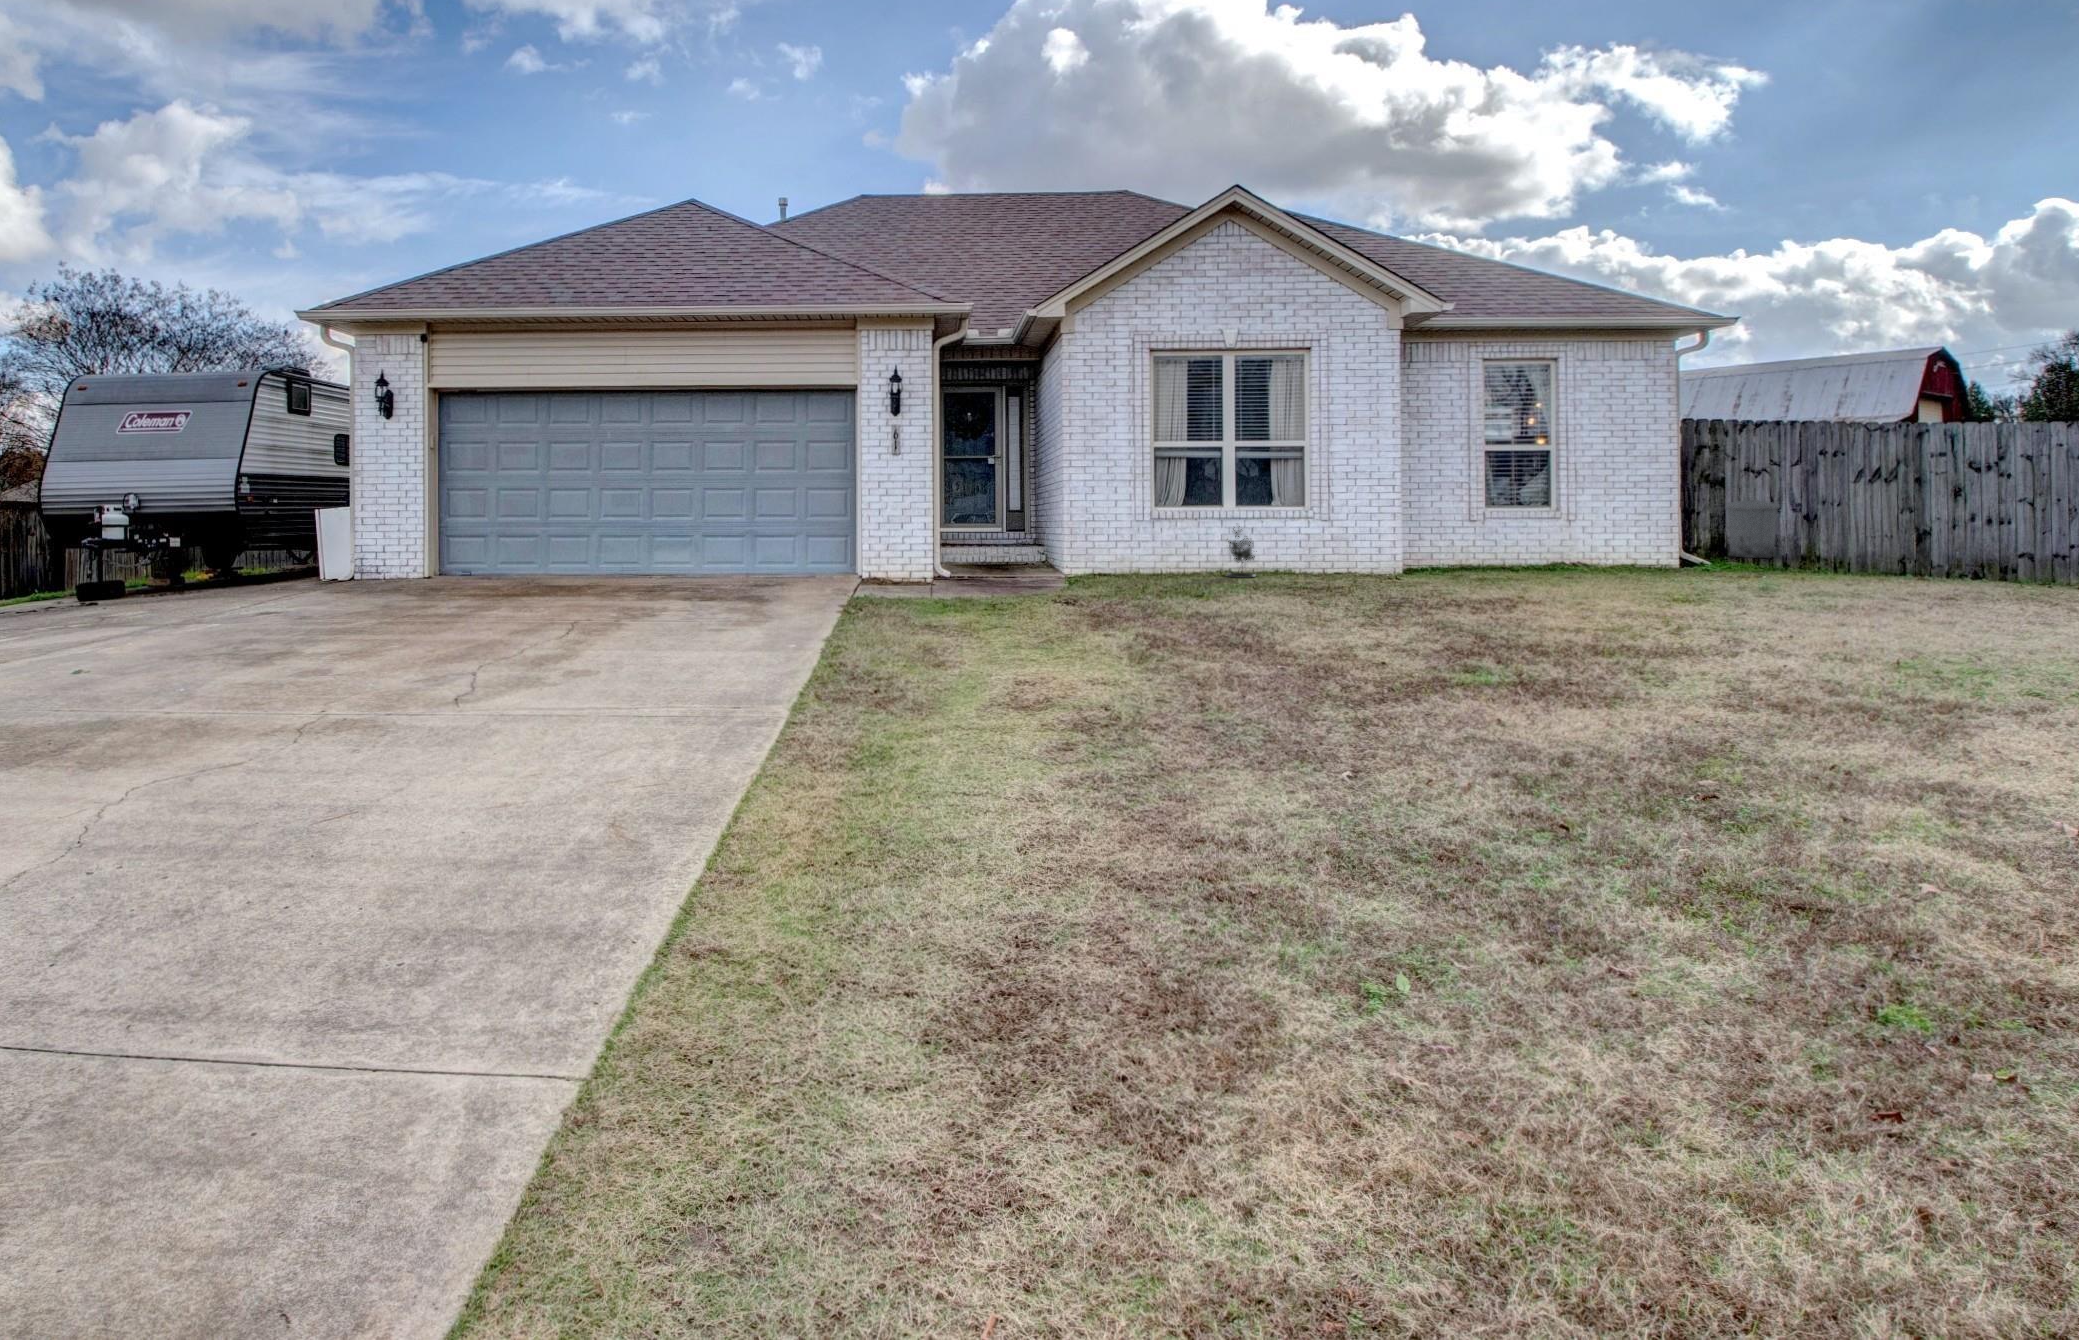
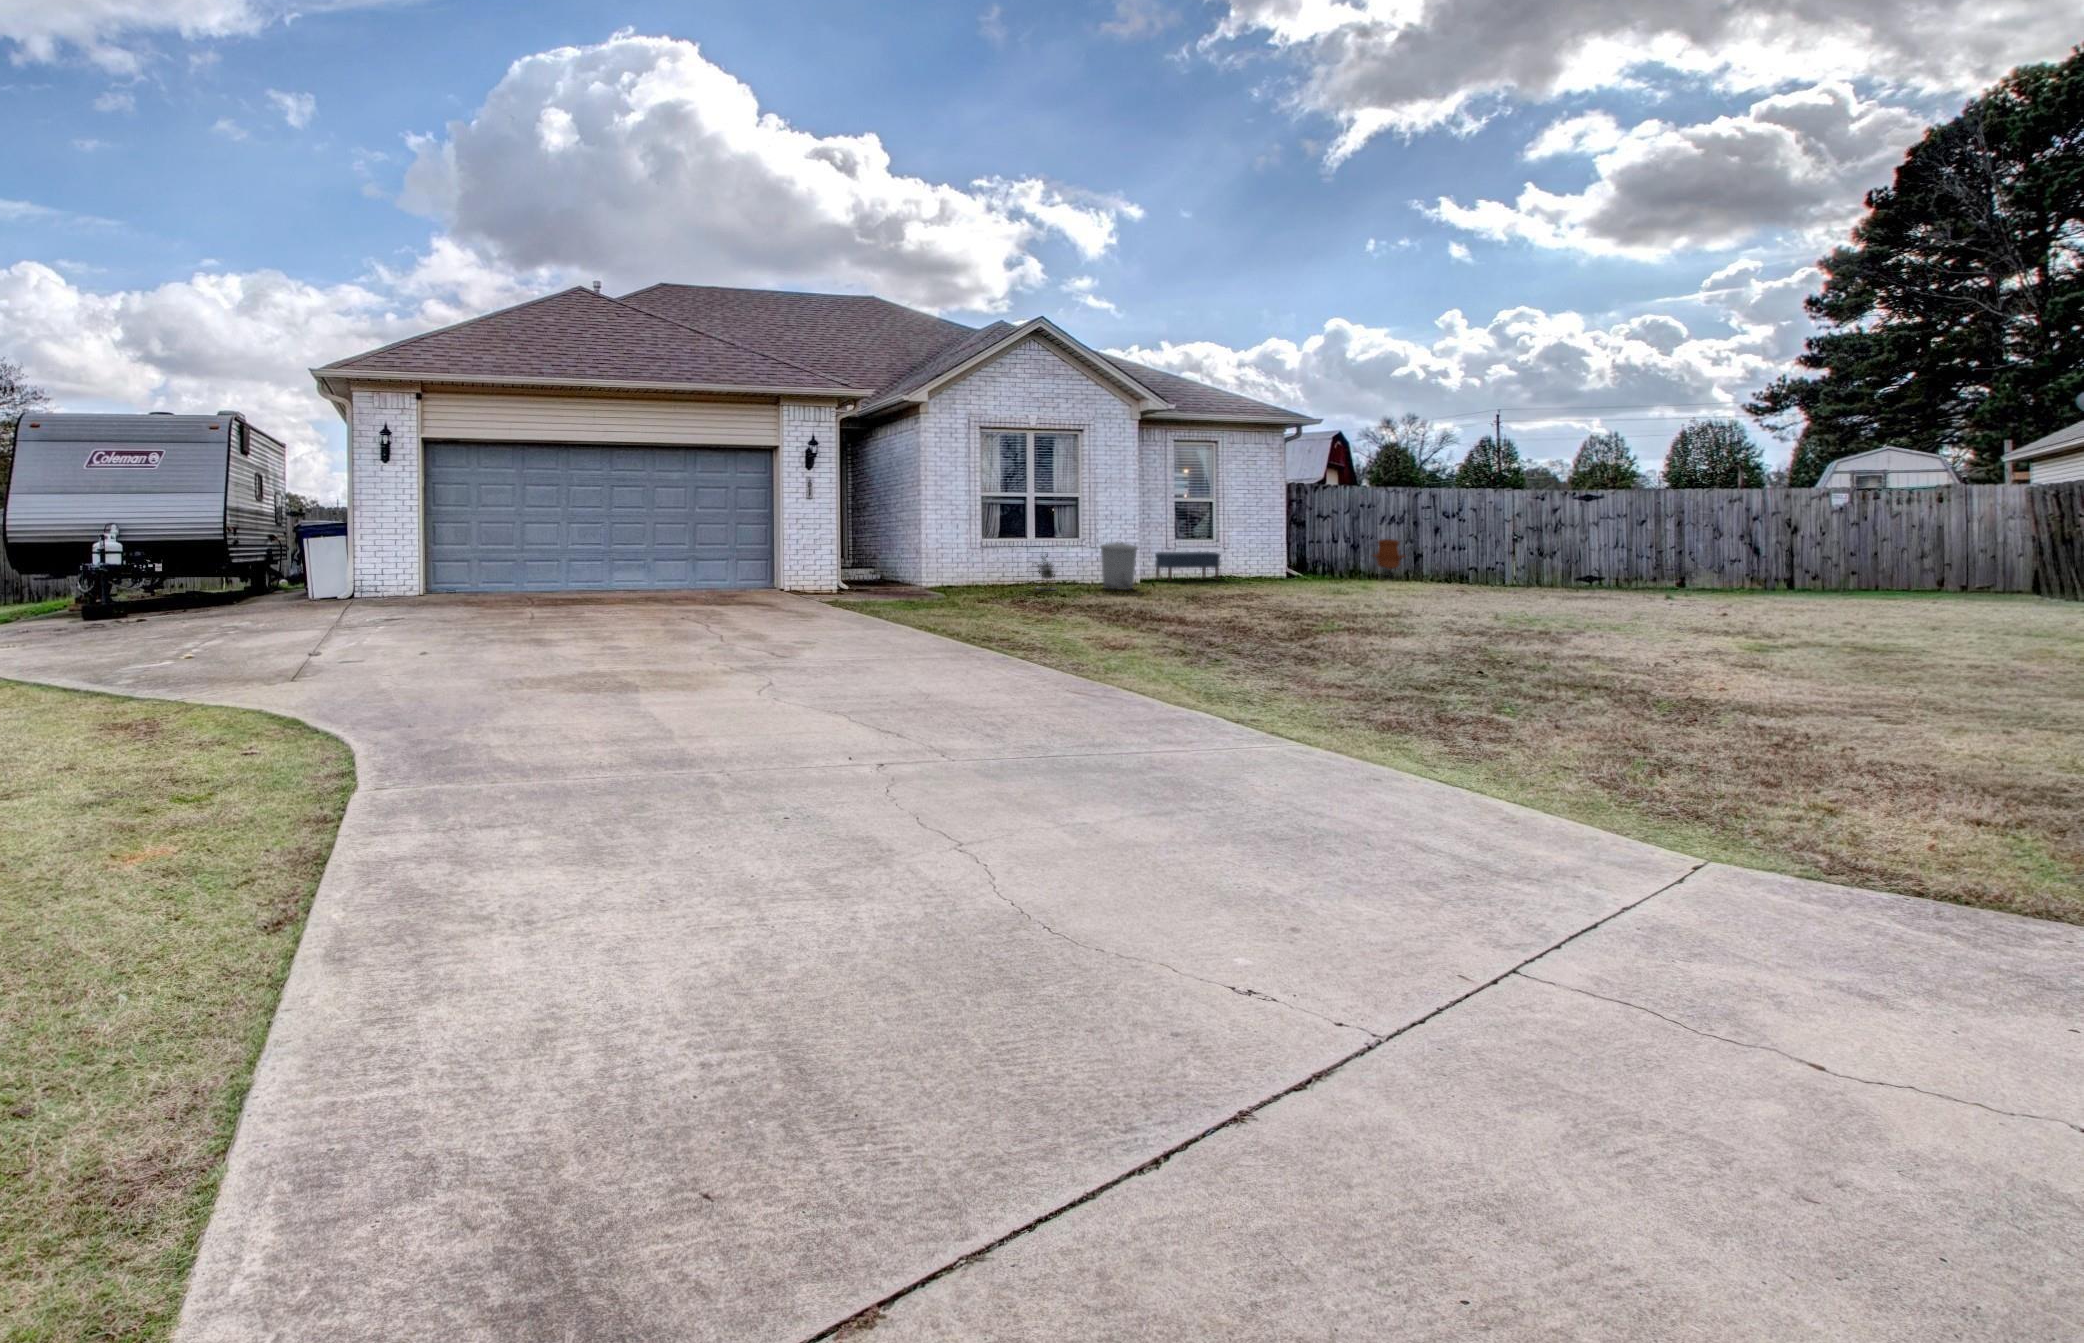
trash can: present [1726,497,1780,558] -> present [1100,542,1138,589]
lounge chair: none [1837,505,1897,567] -> present [1373,539,1405,577]
bench: none [1452,524,1553,567] -> present [1155,551,1220,581]

